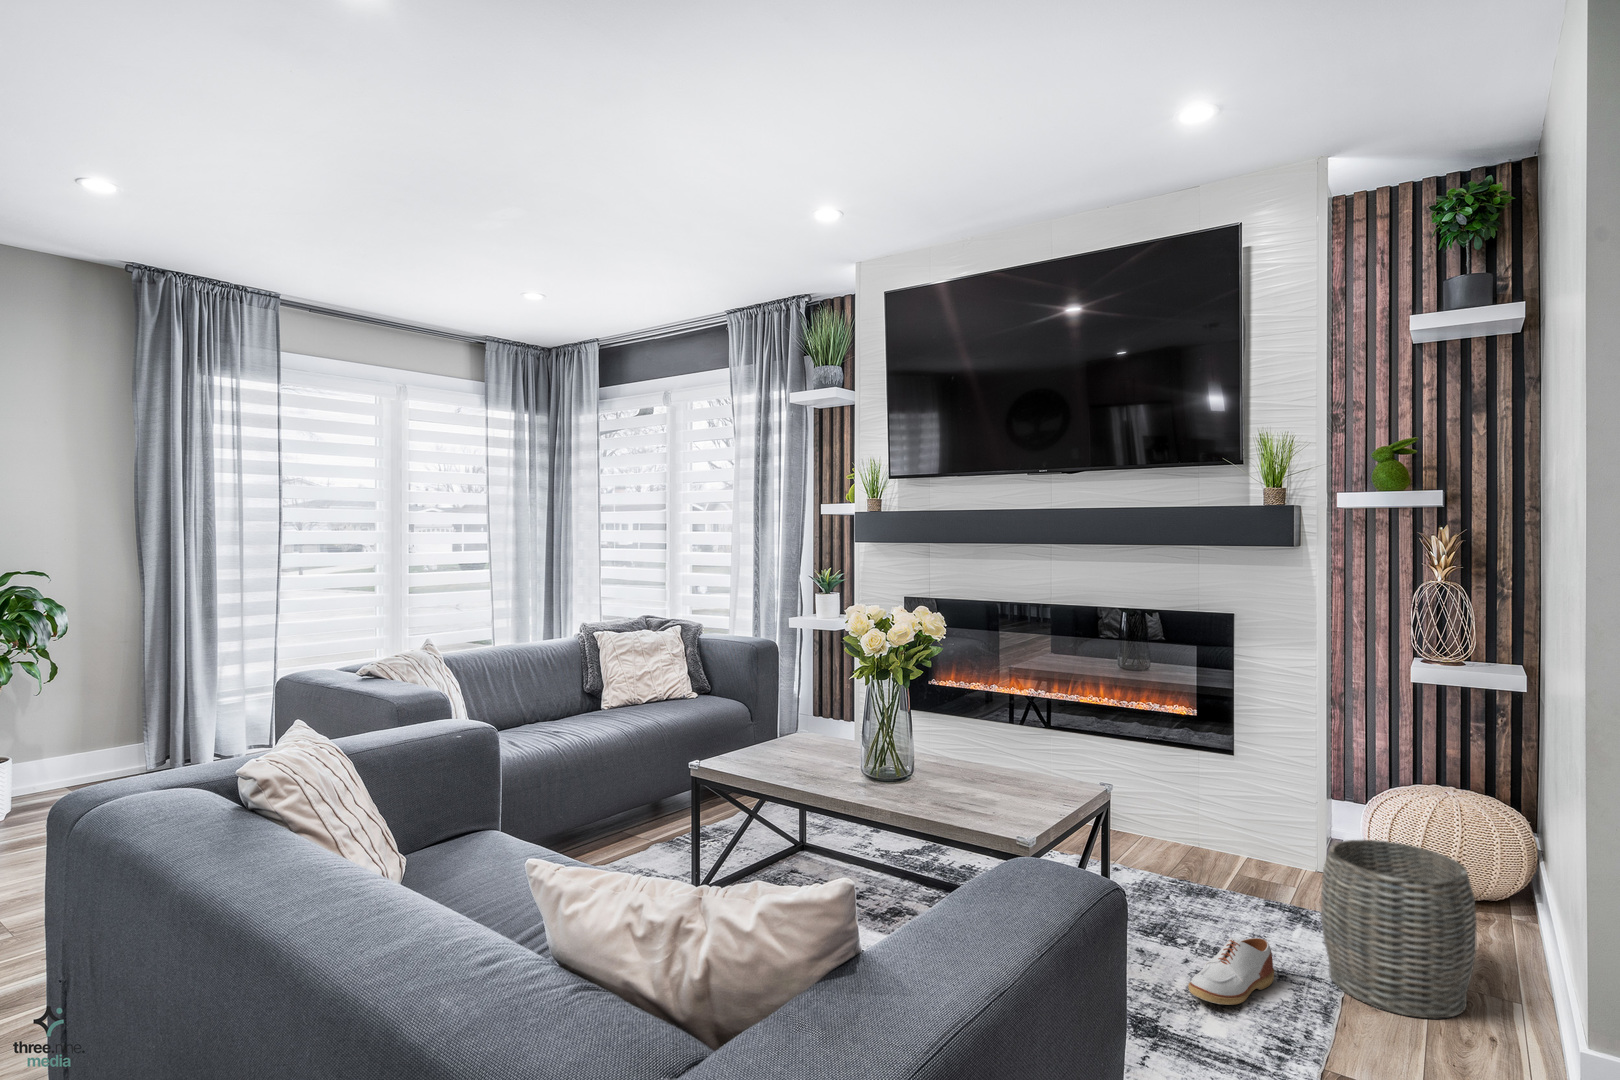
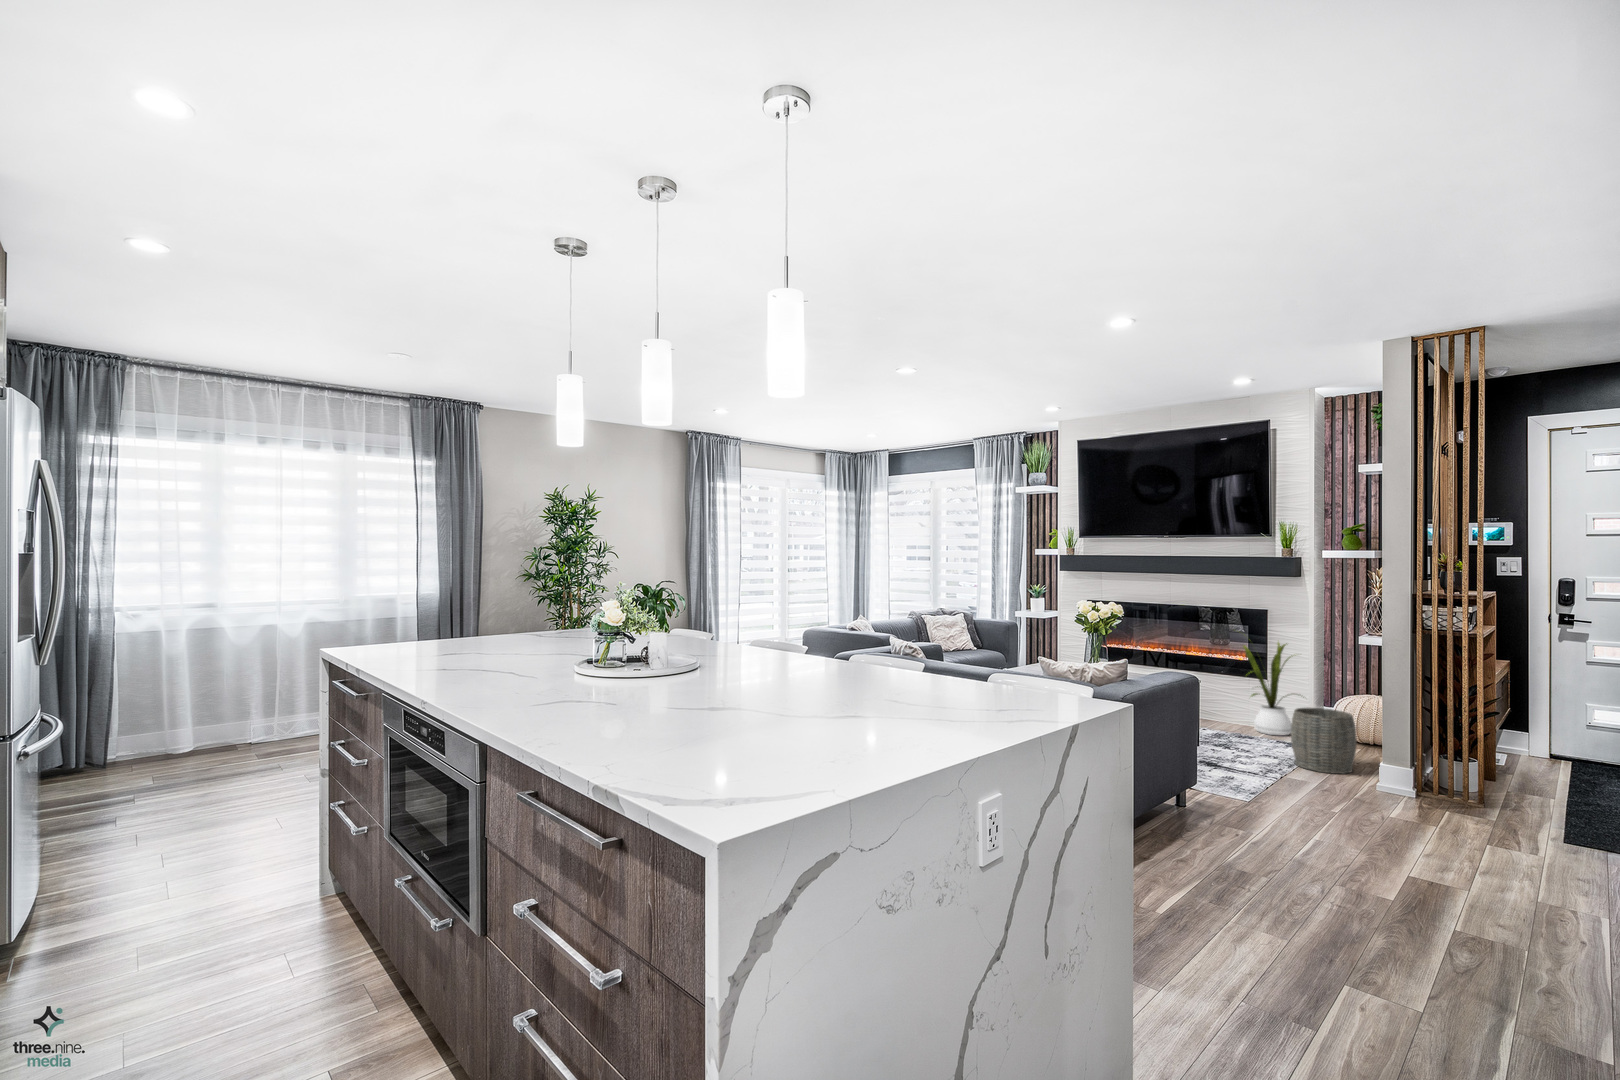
house plant: none [1166,651,1317,870] -> present [1243,634,1291,735]
shoe: present [1188,938,1274,1005] -> none [1228,743,1269,766]

